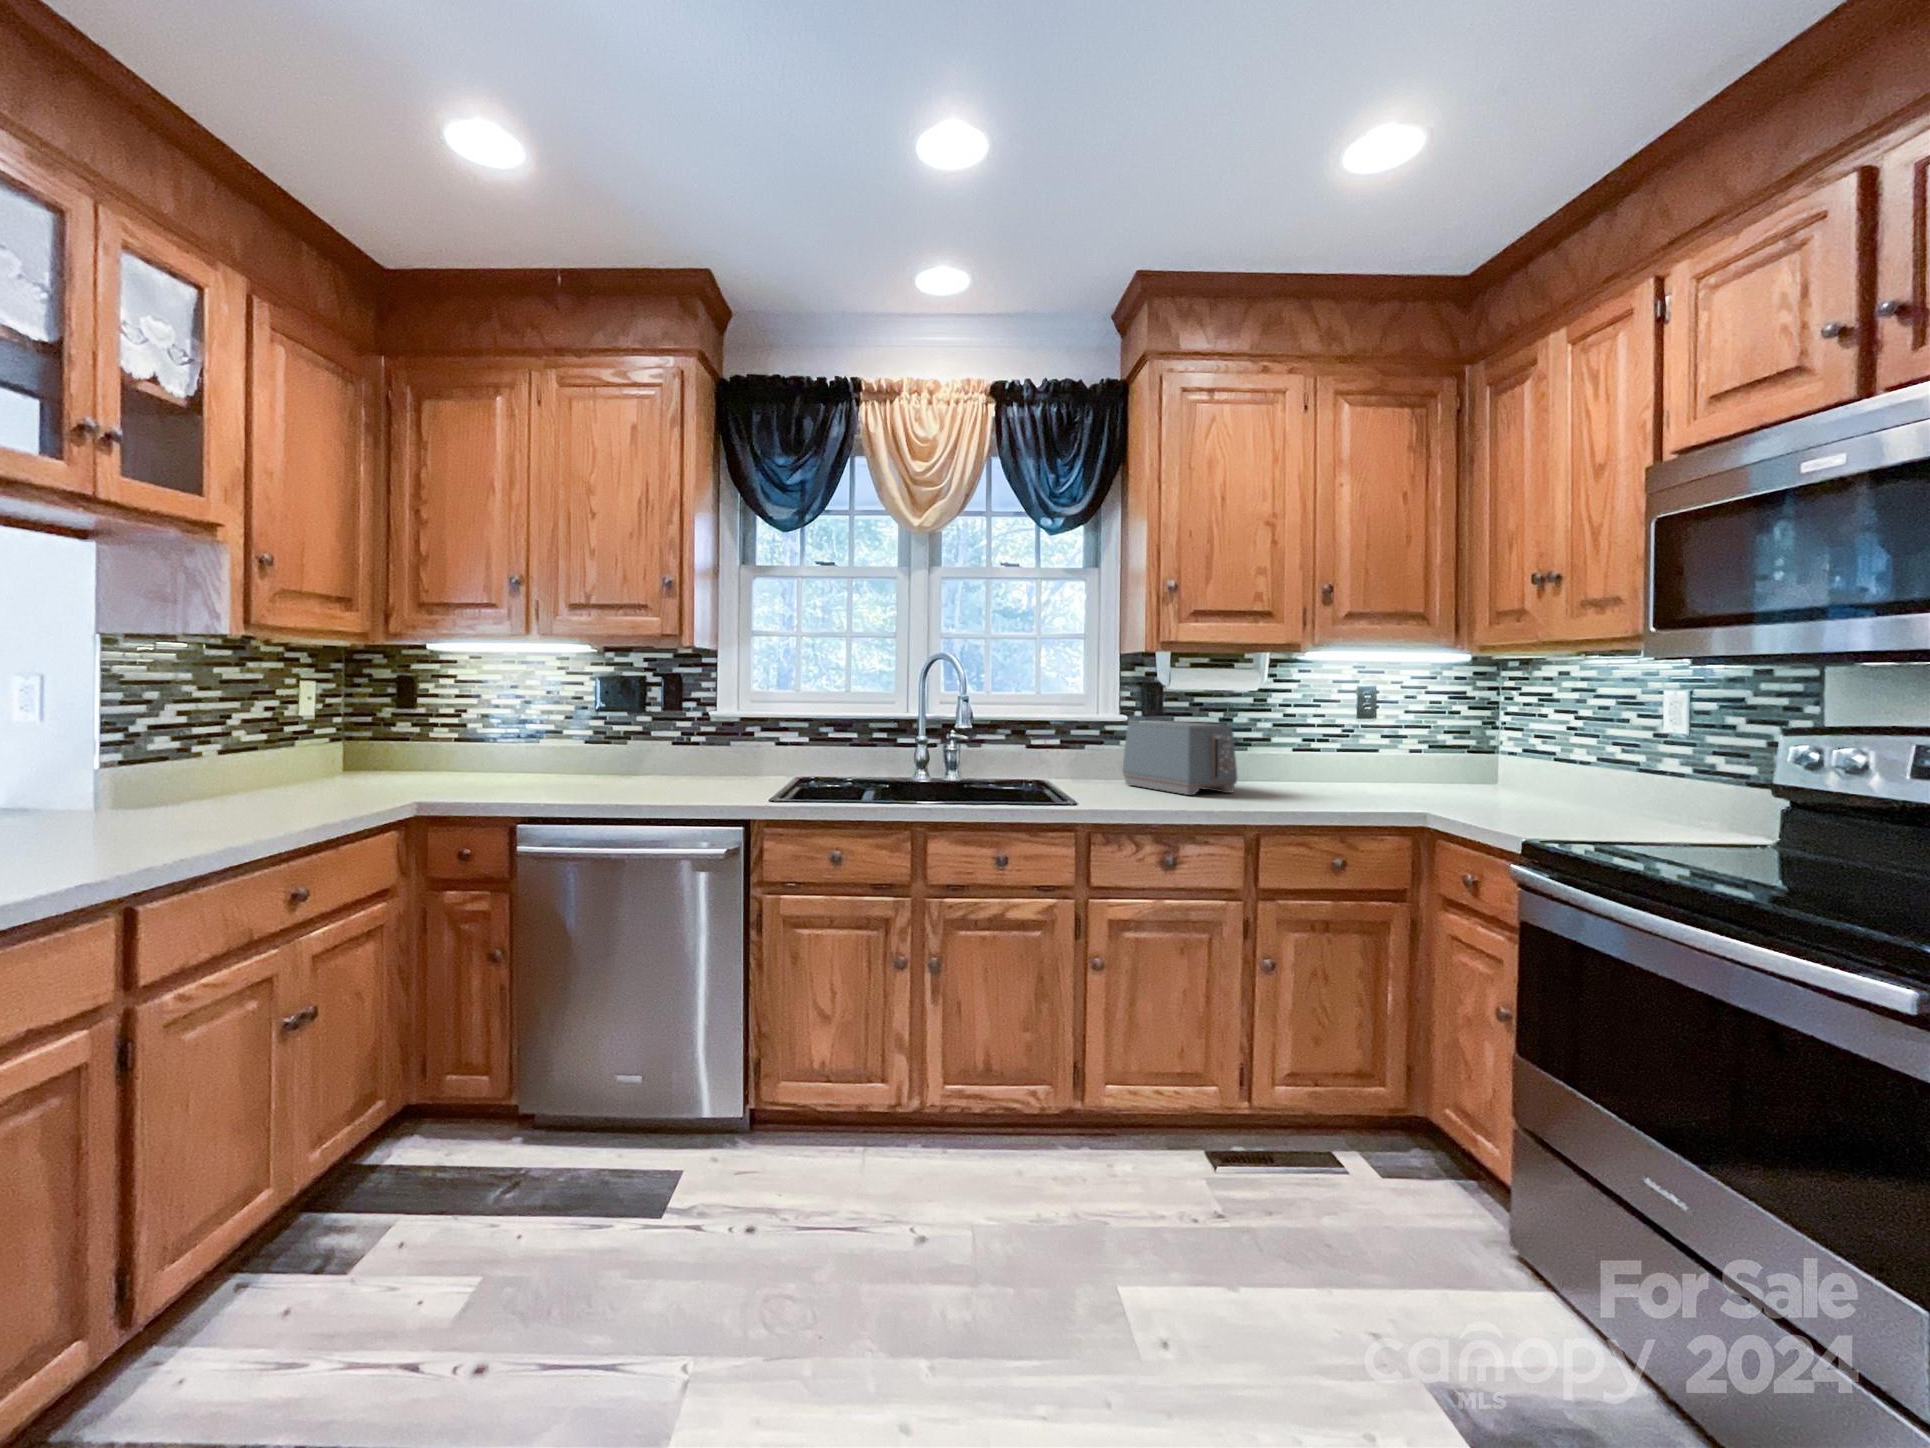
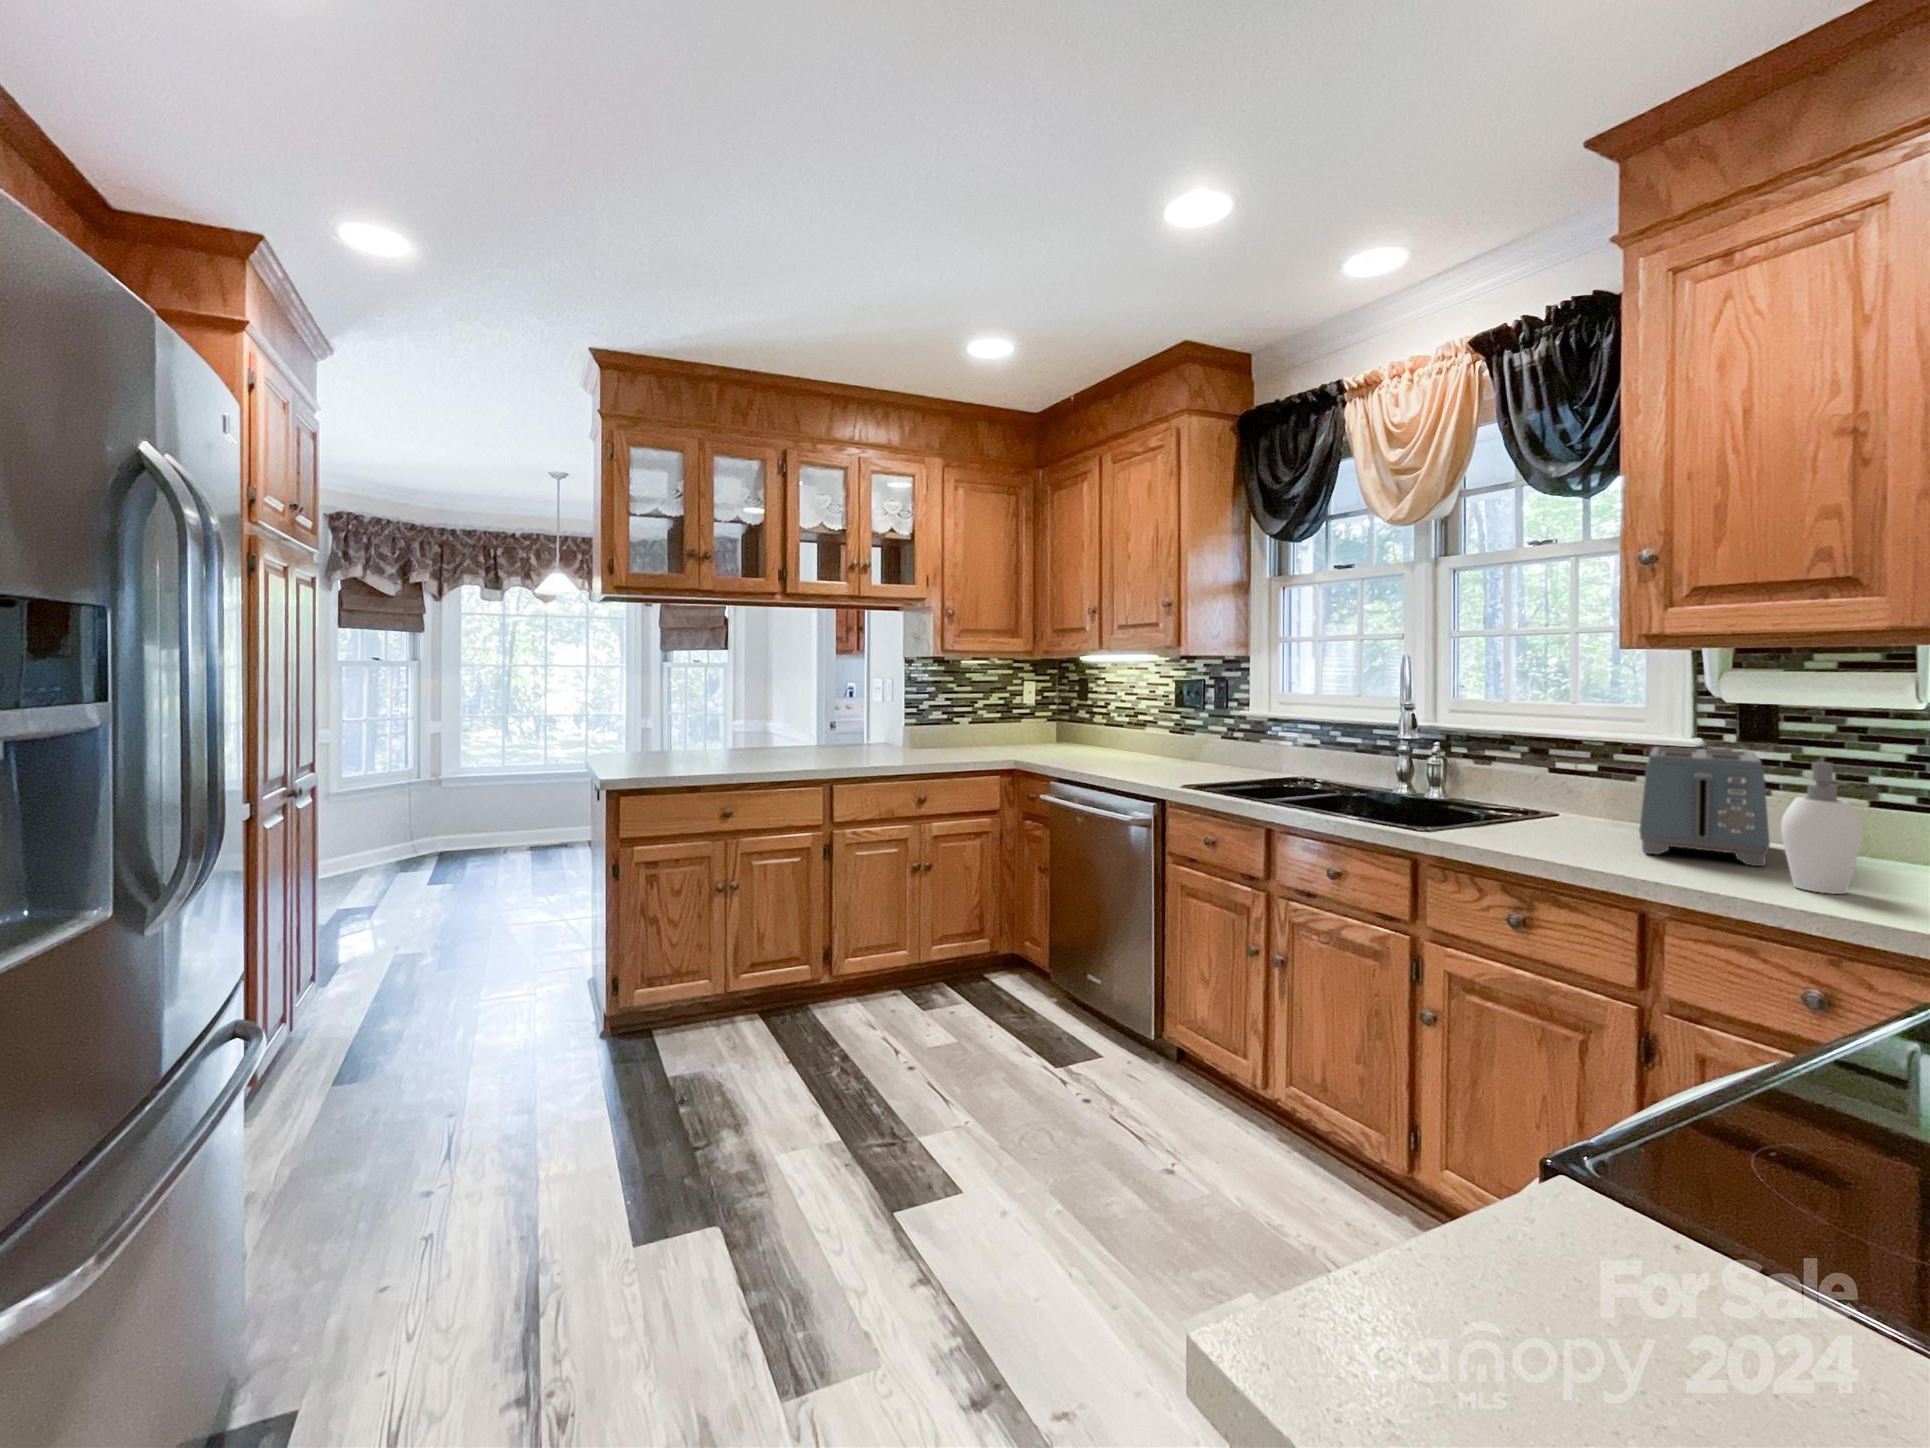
soap dispenser: none [1278,722,1327,800] -> present [1781,762,1874,894]

